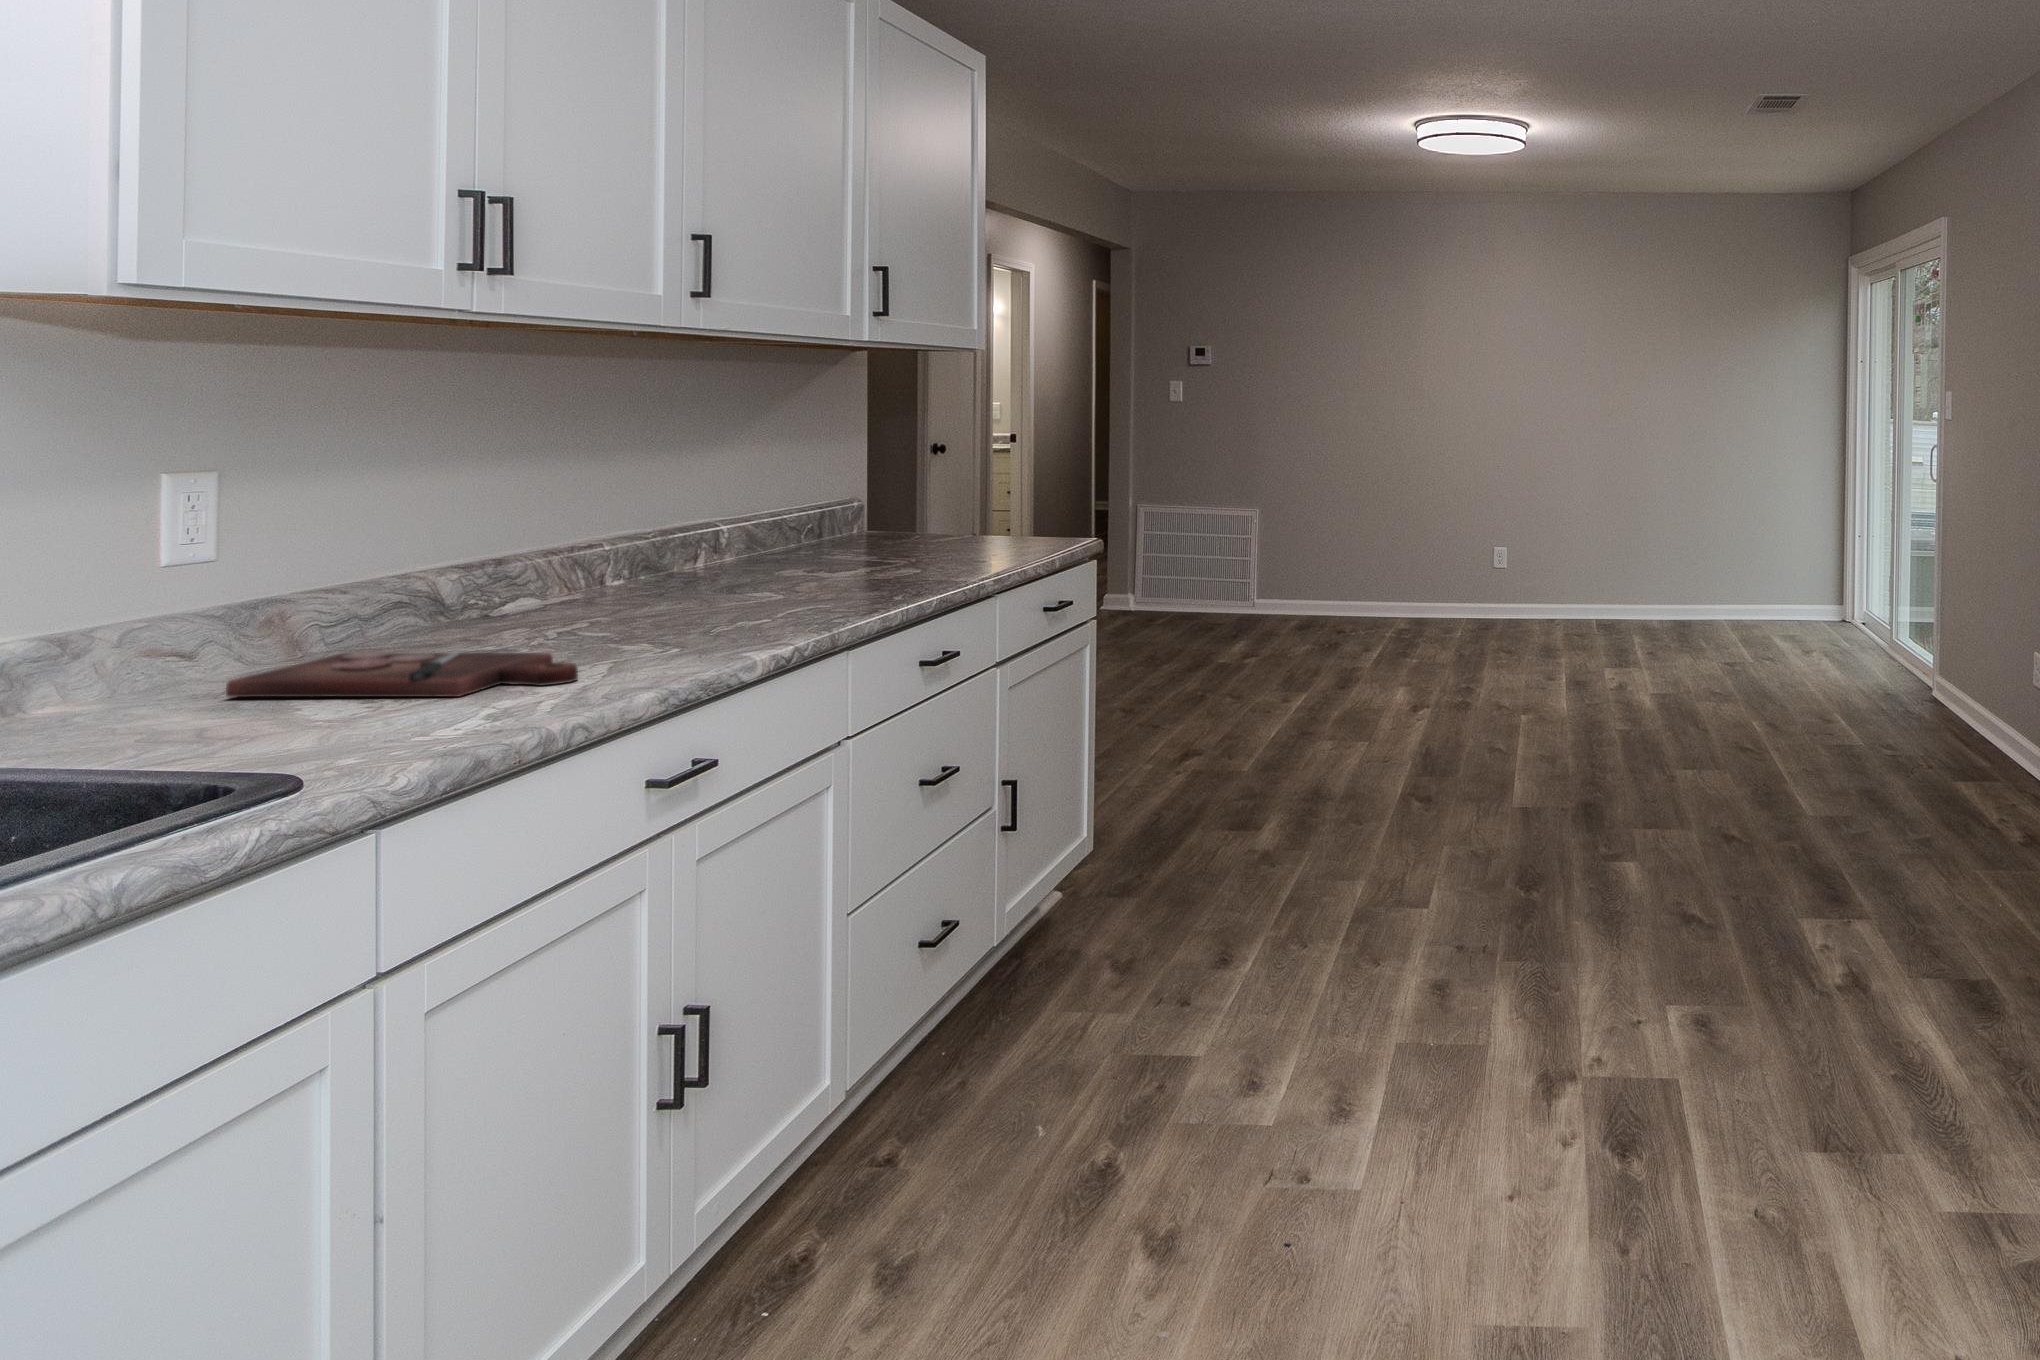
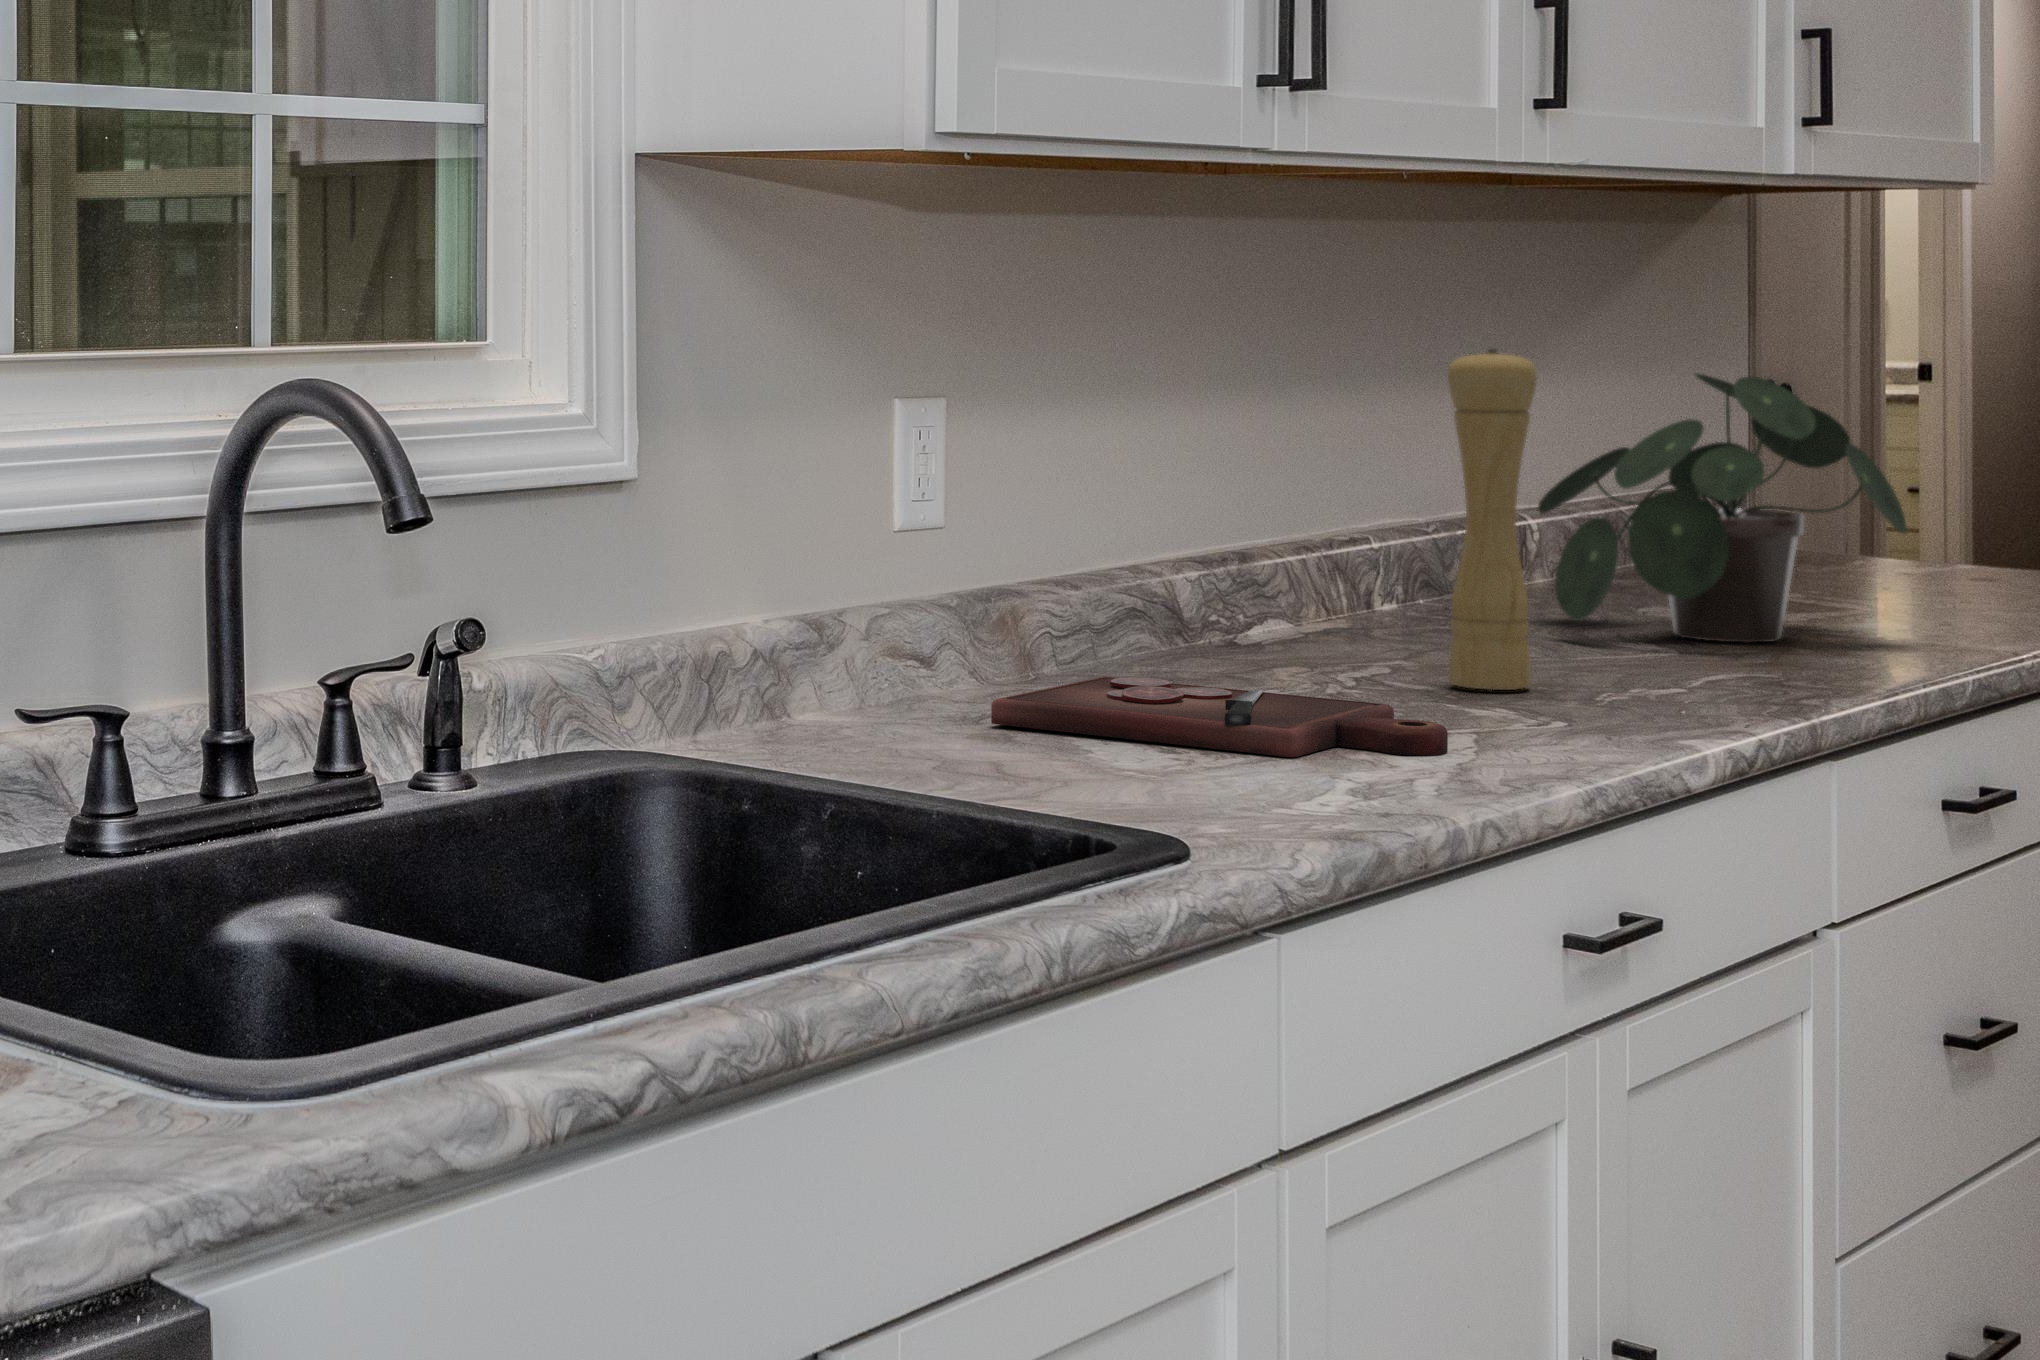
pepper mill: none [616,434,674,633] -> present [1448,348,1537,690]
potted plant: none [710,445,910,589] -> present [1538,374,1906,642]

